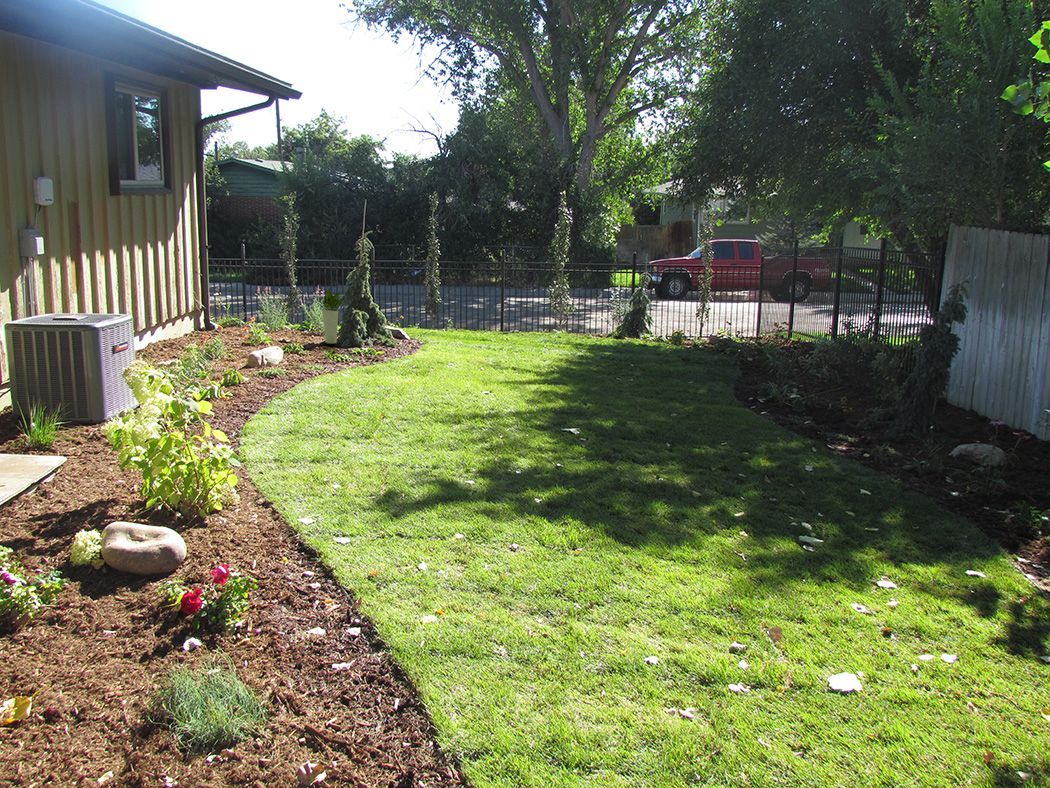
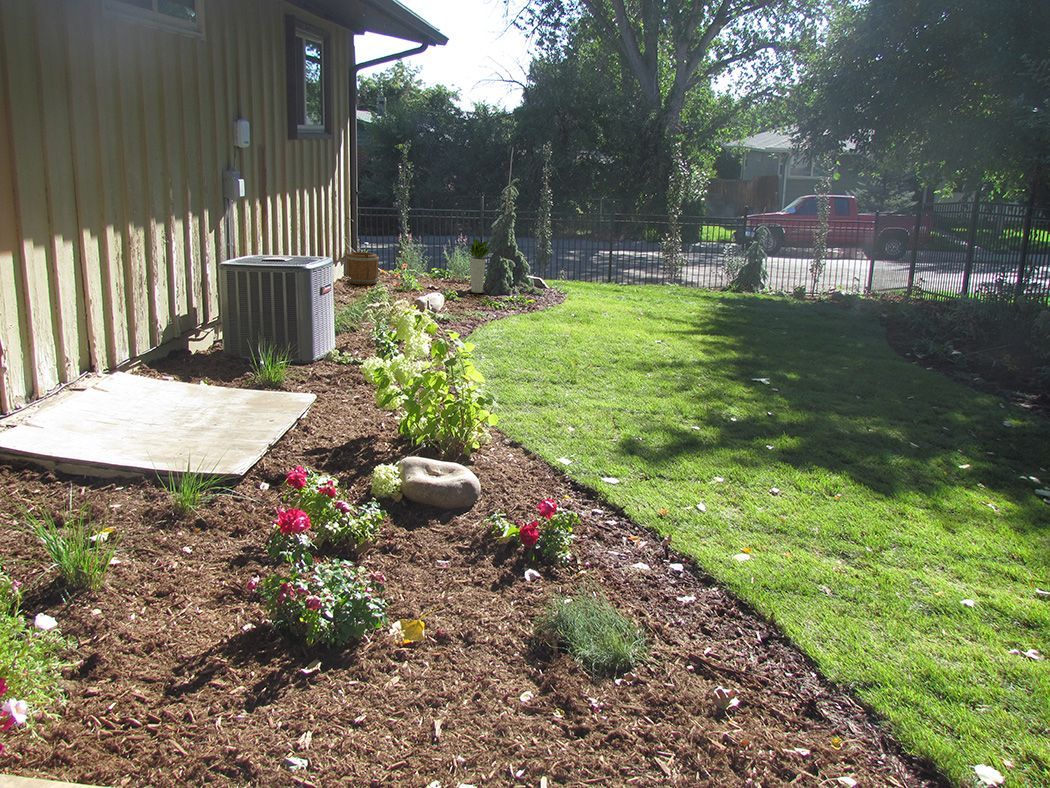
bucket: none [198,304,234,336] -> present [347,252,379,285]

